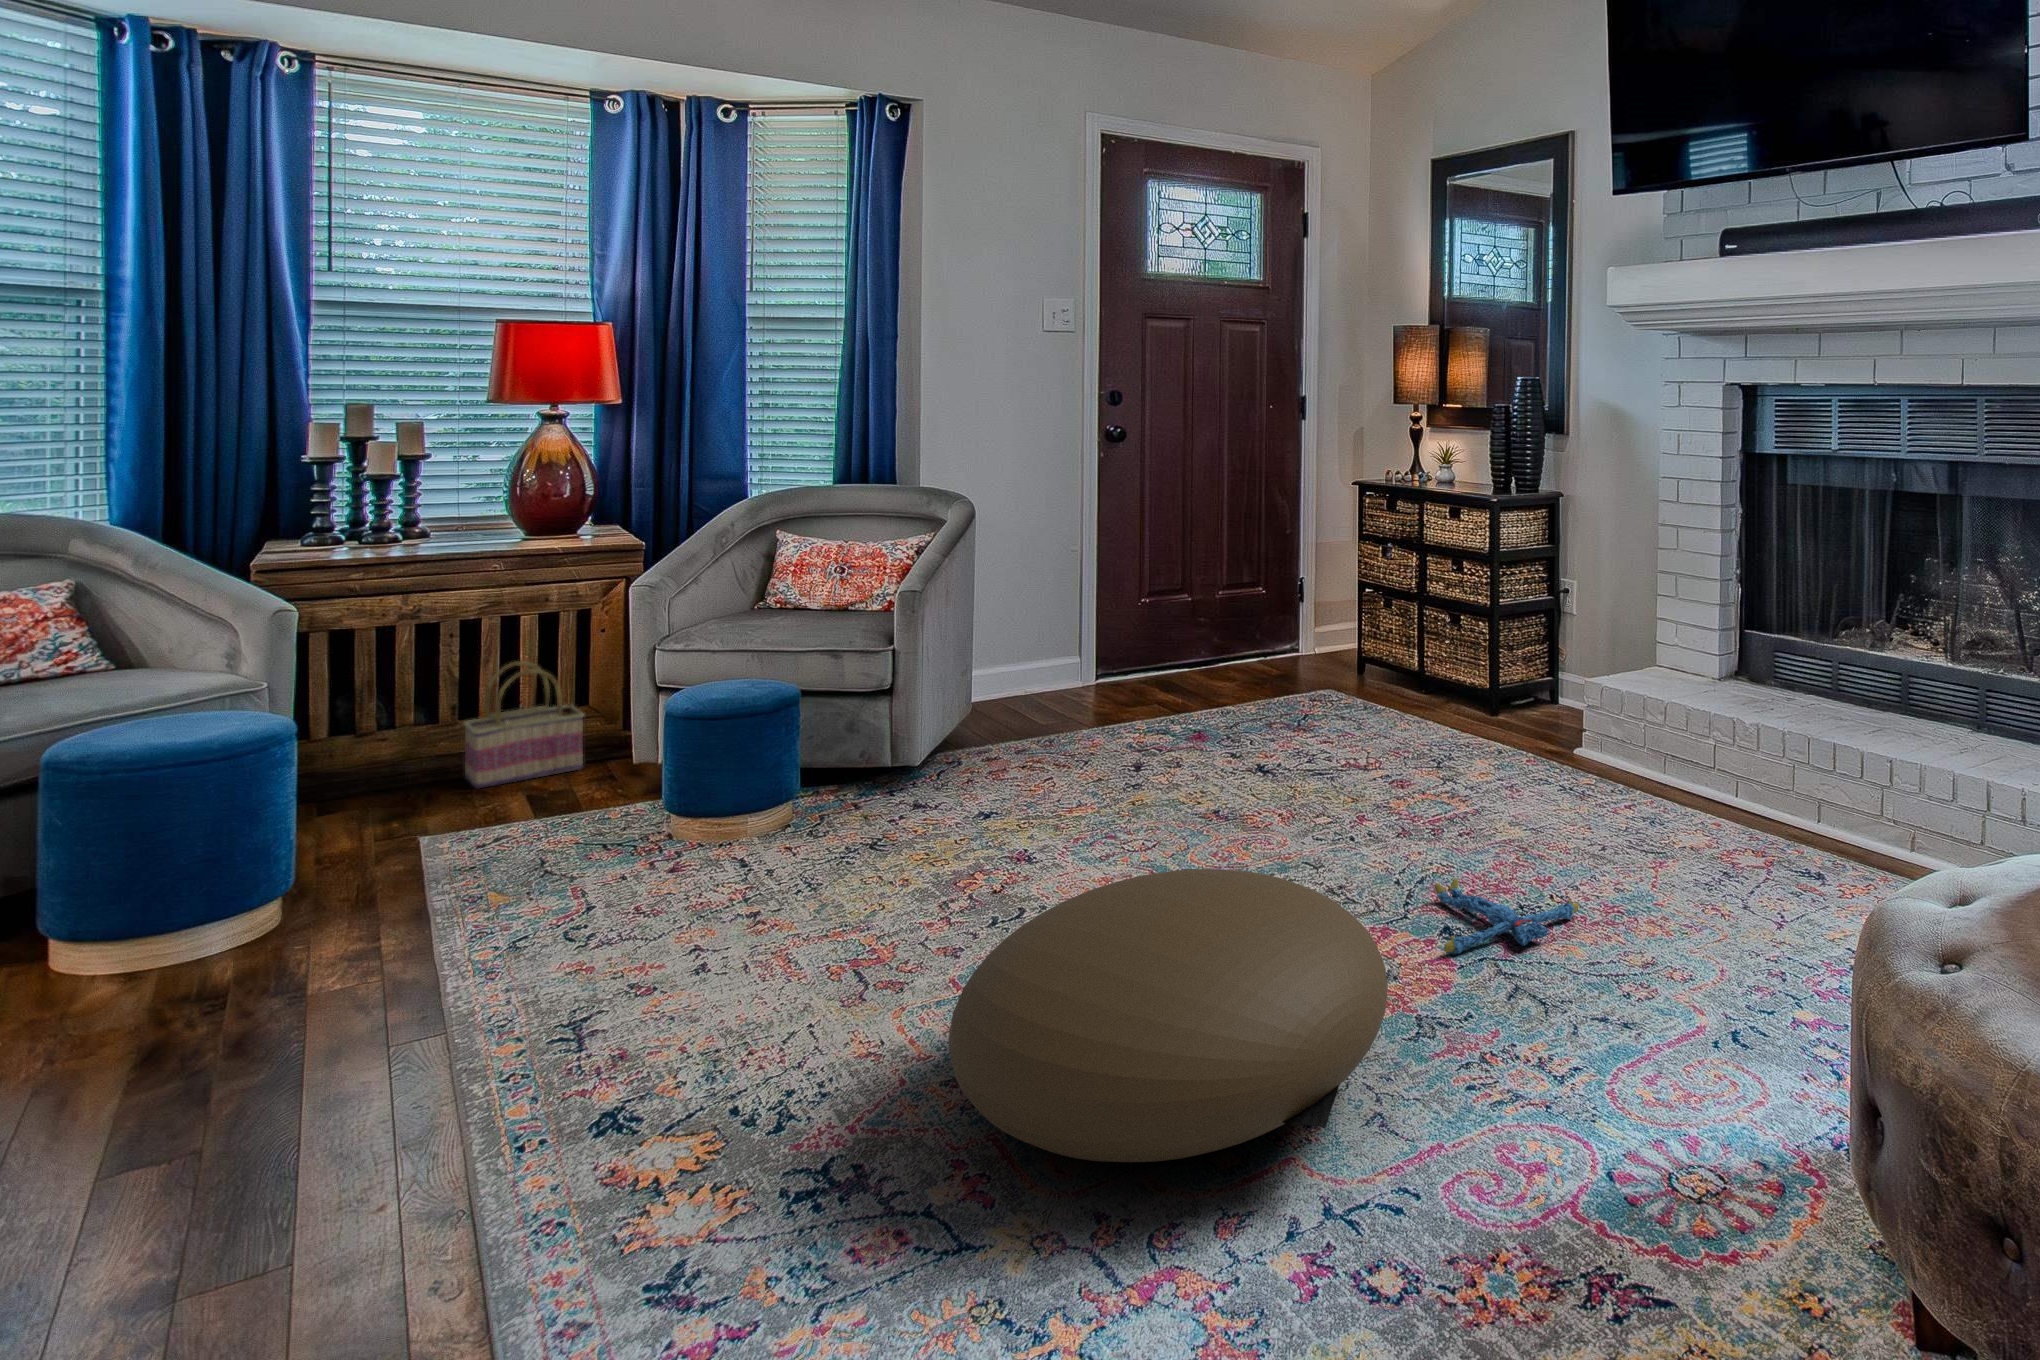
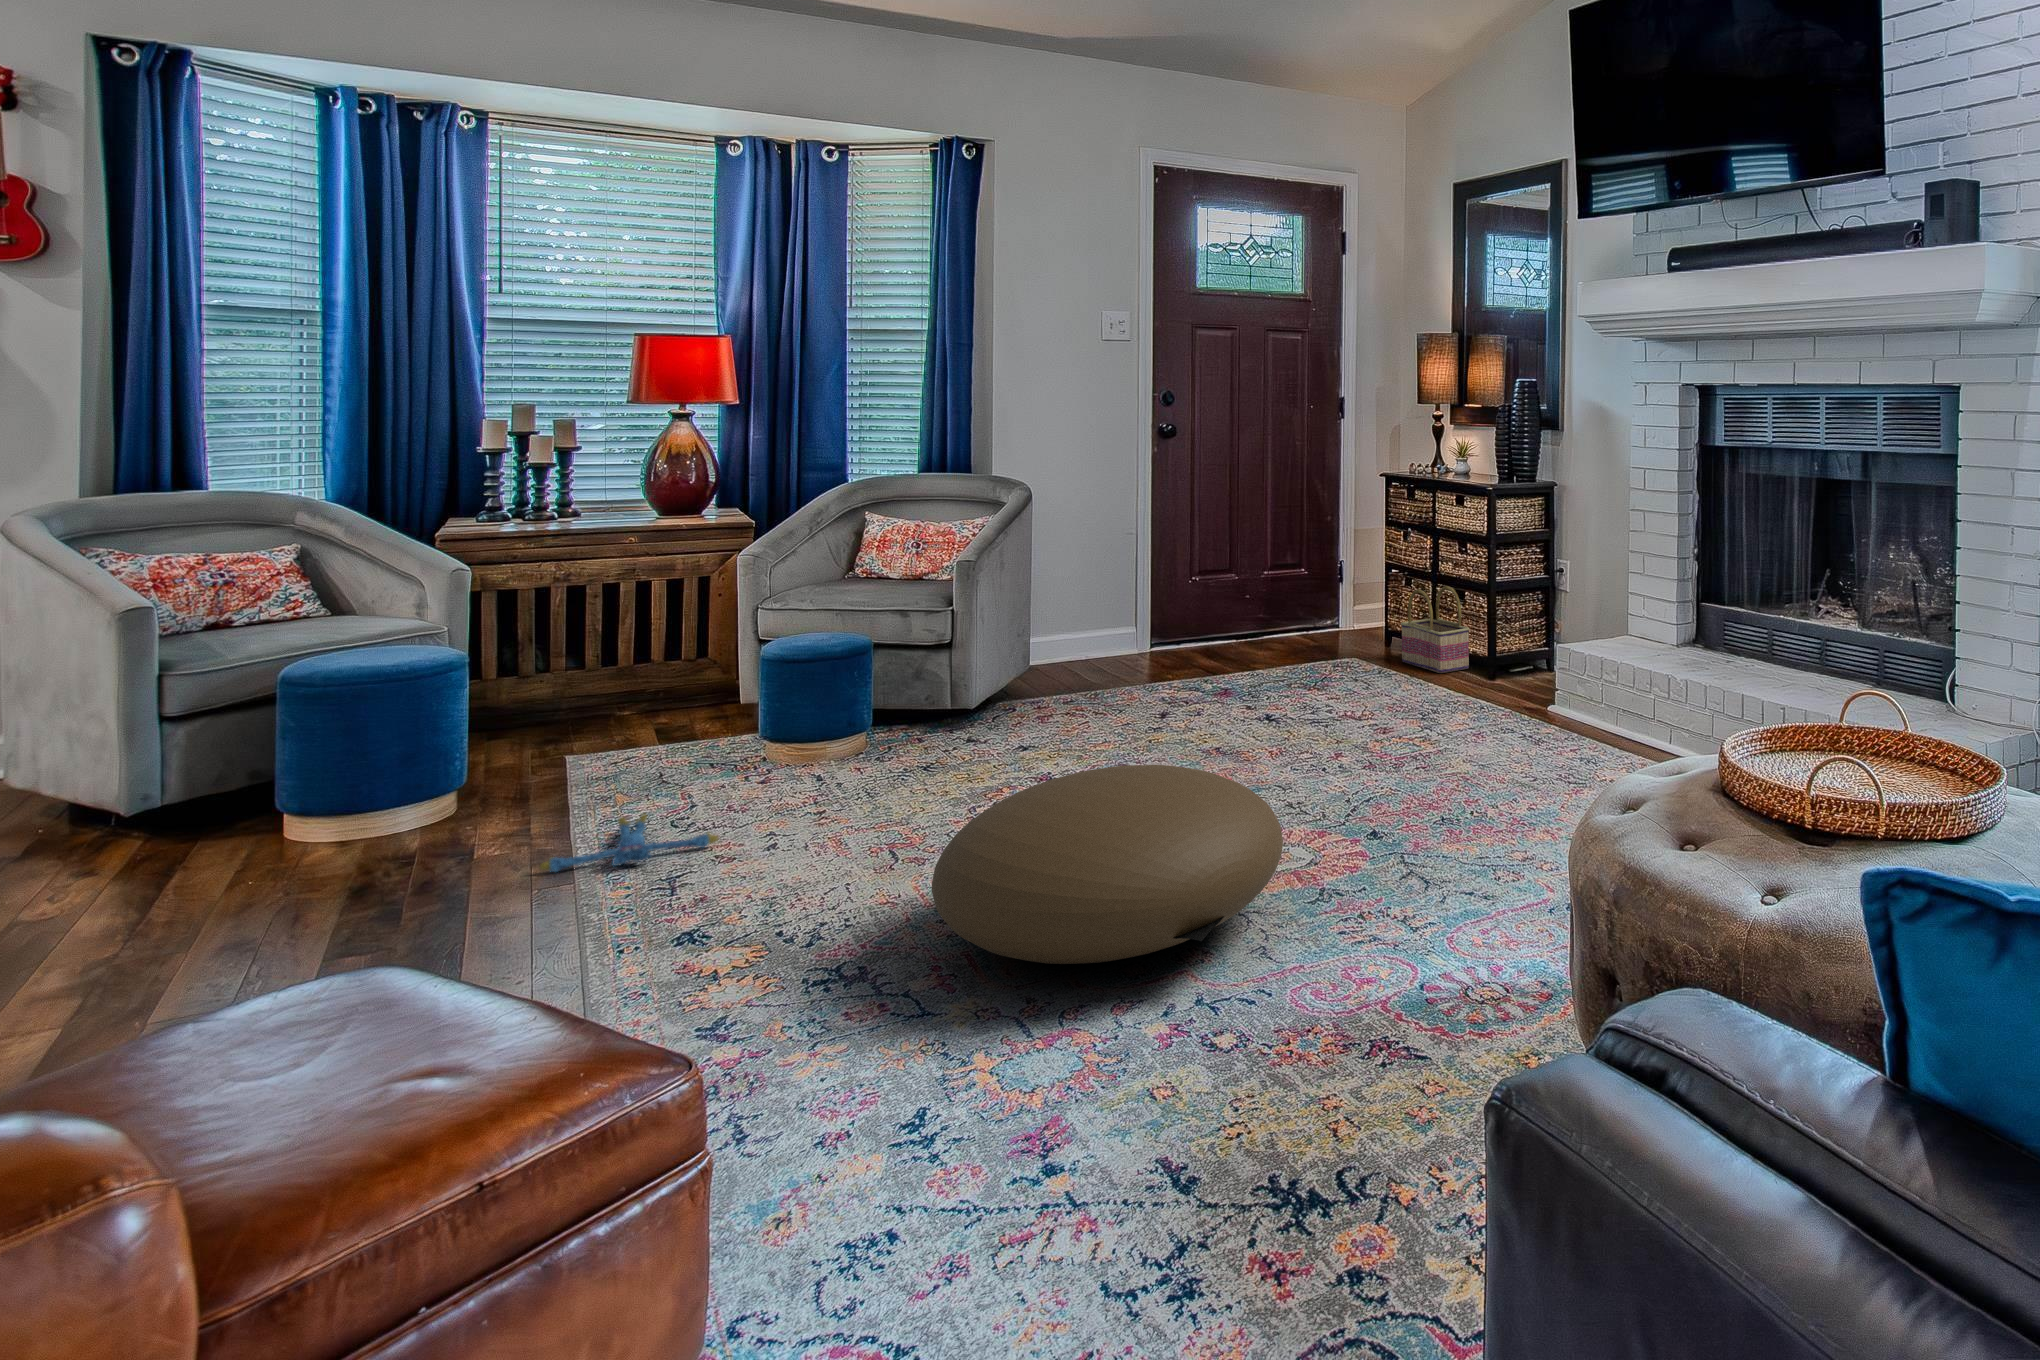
basket: present [464,661,584,788] -> present [1401,586,1470,673]
plush toy: present [1435,878,1579,954] -> present [539,814,718,872]

